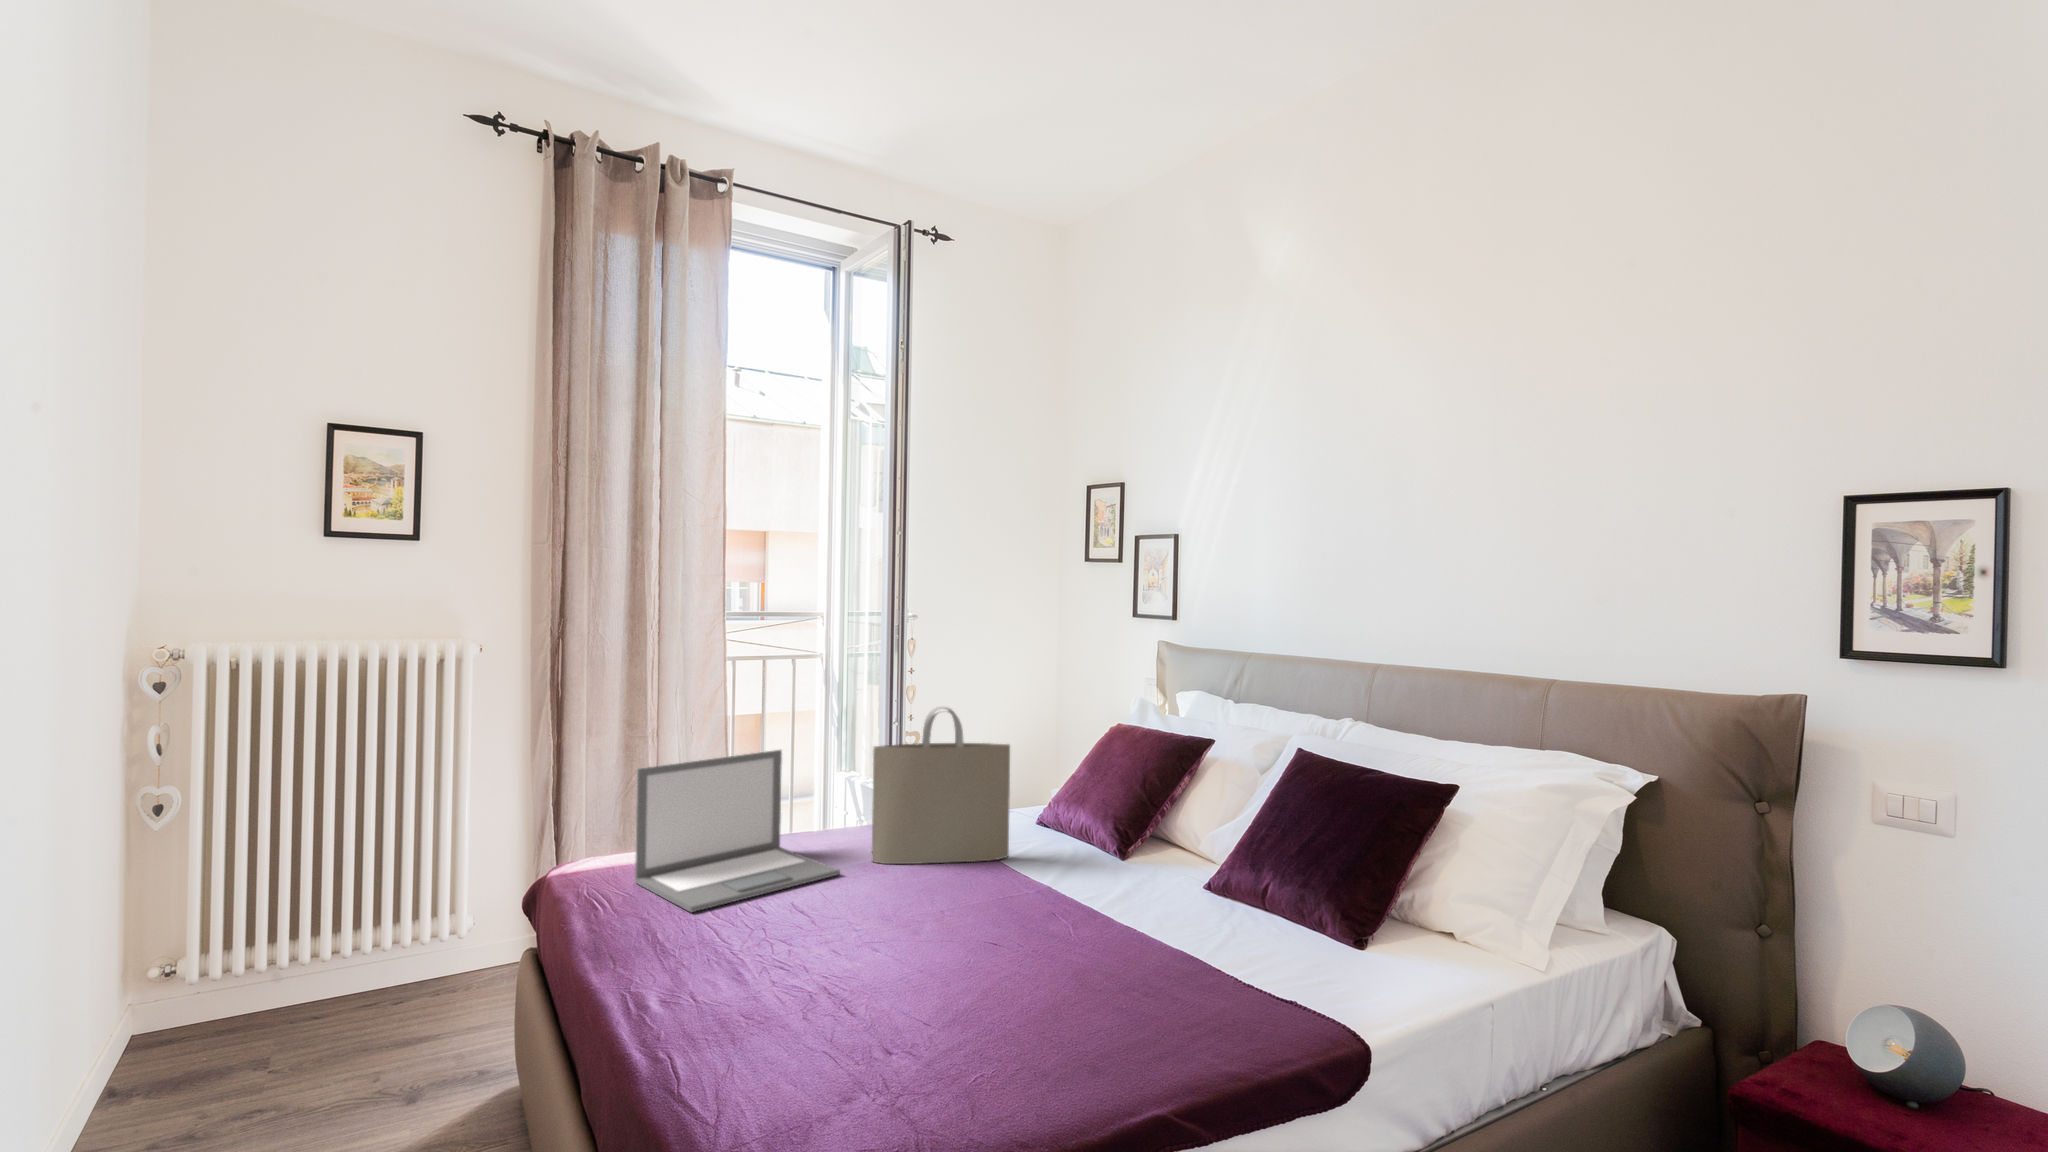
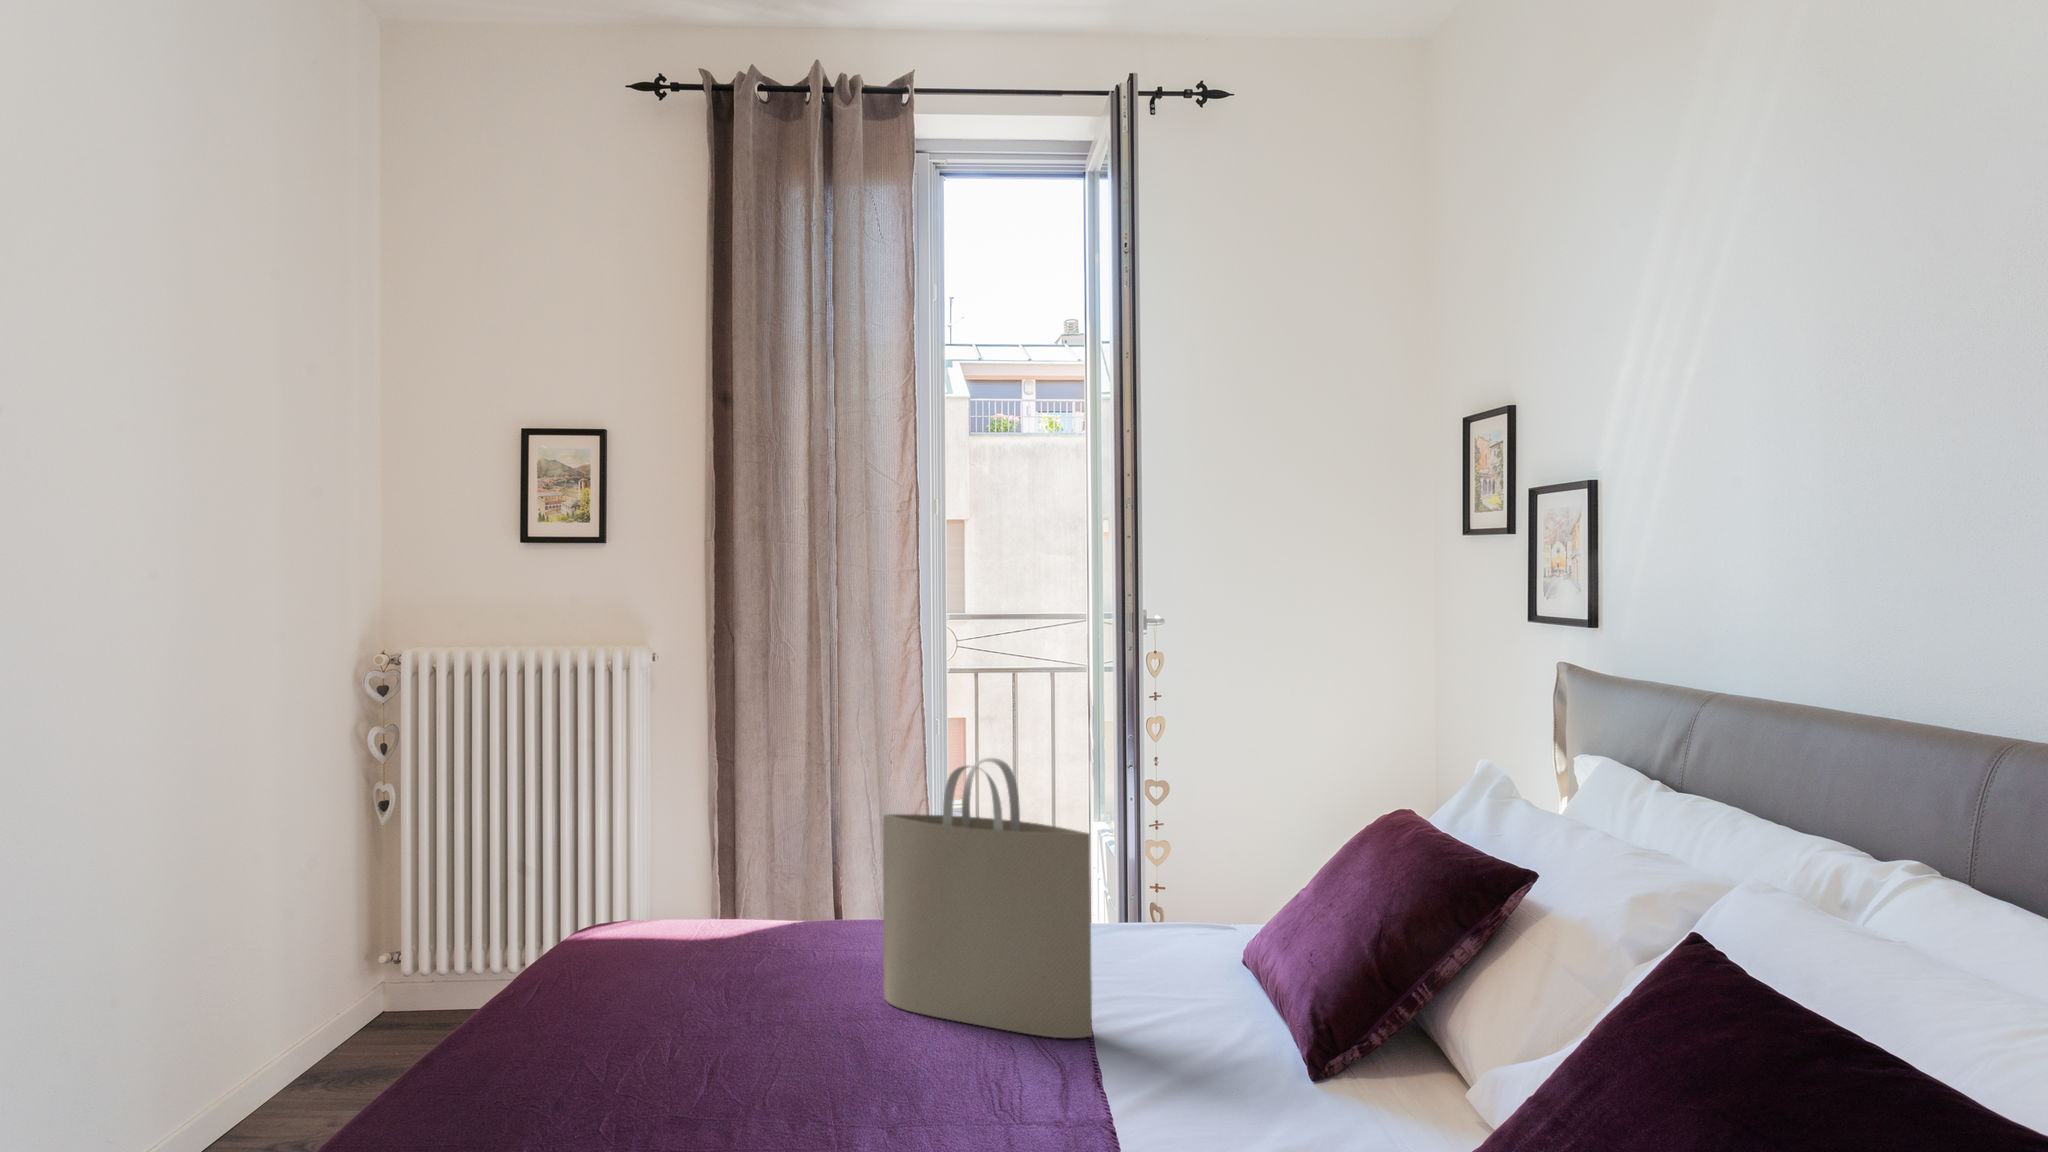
laptop: present [635,750,840,913] -> none [534,805,805,1042]

